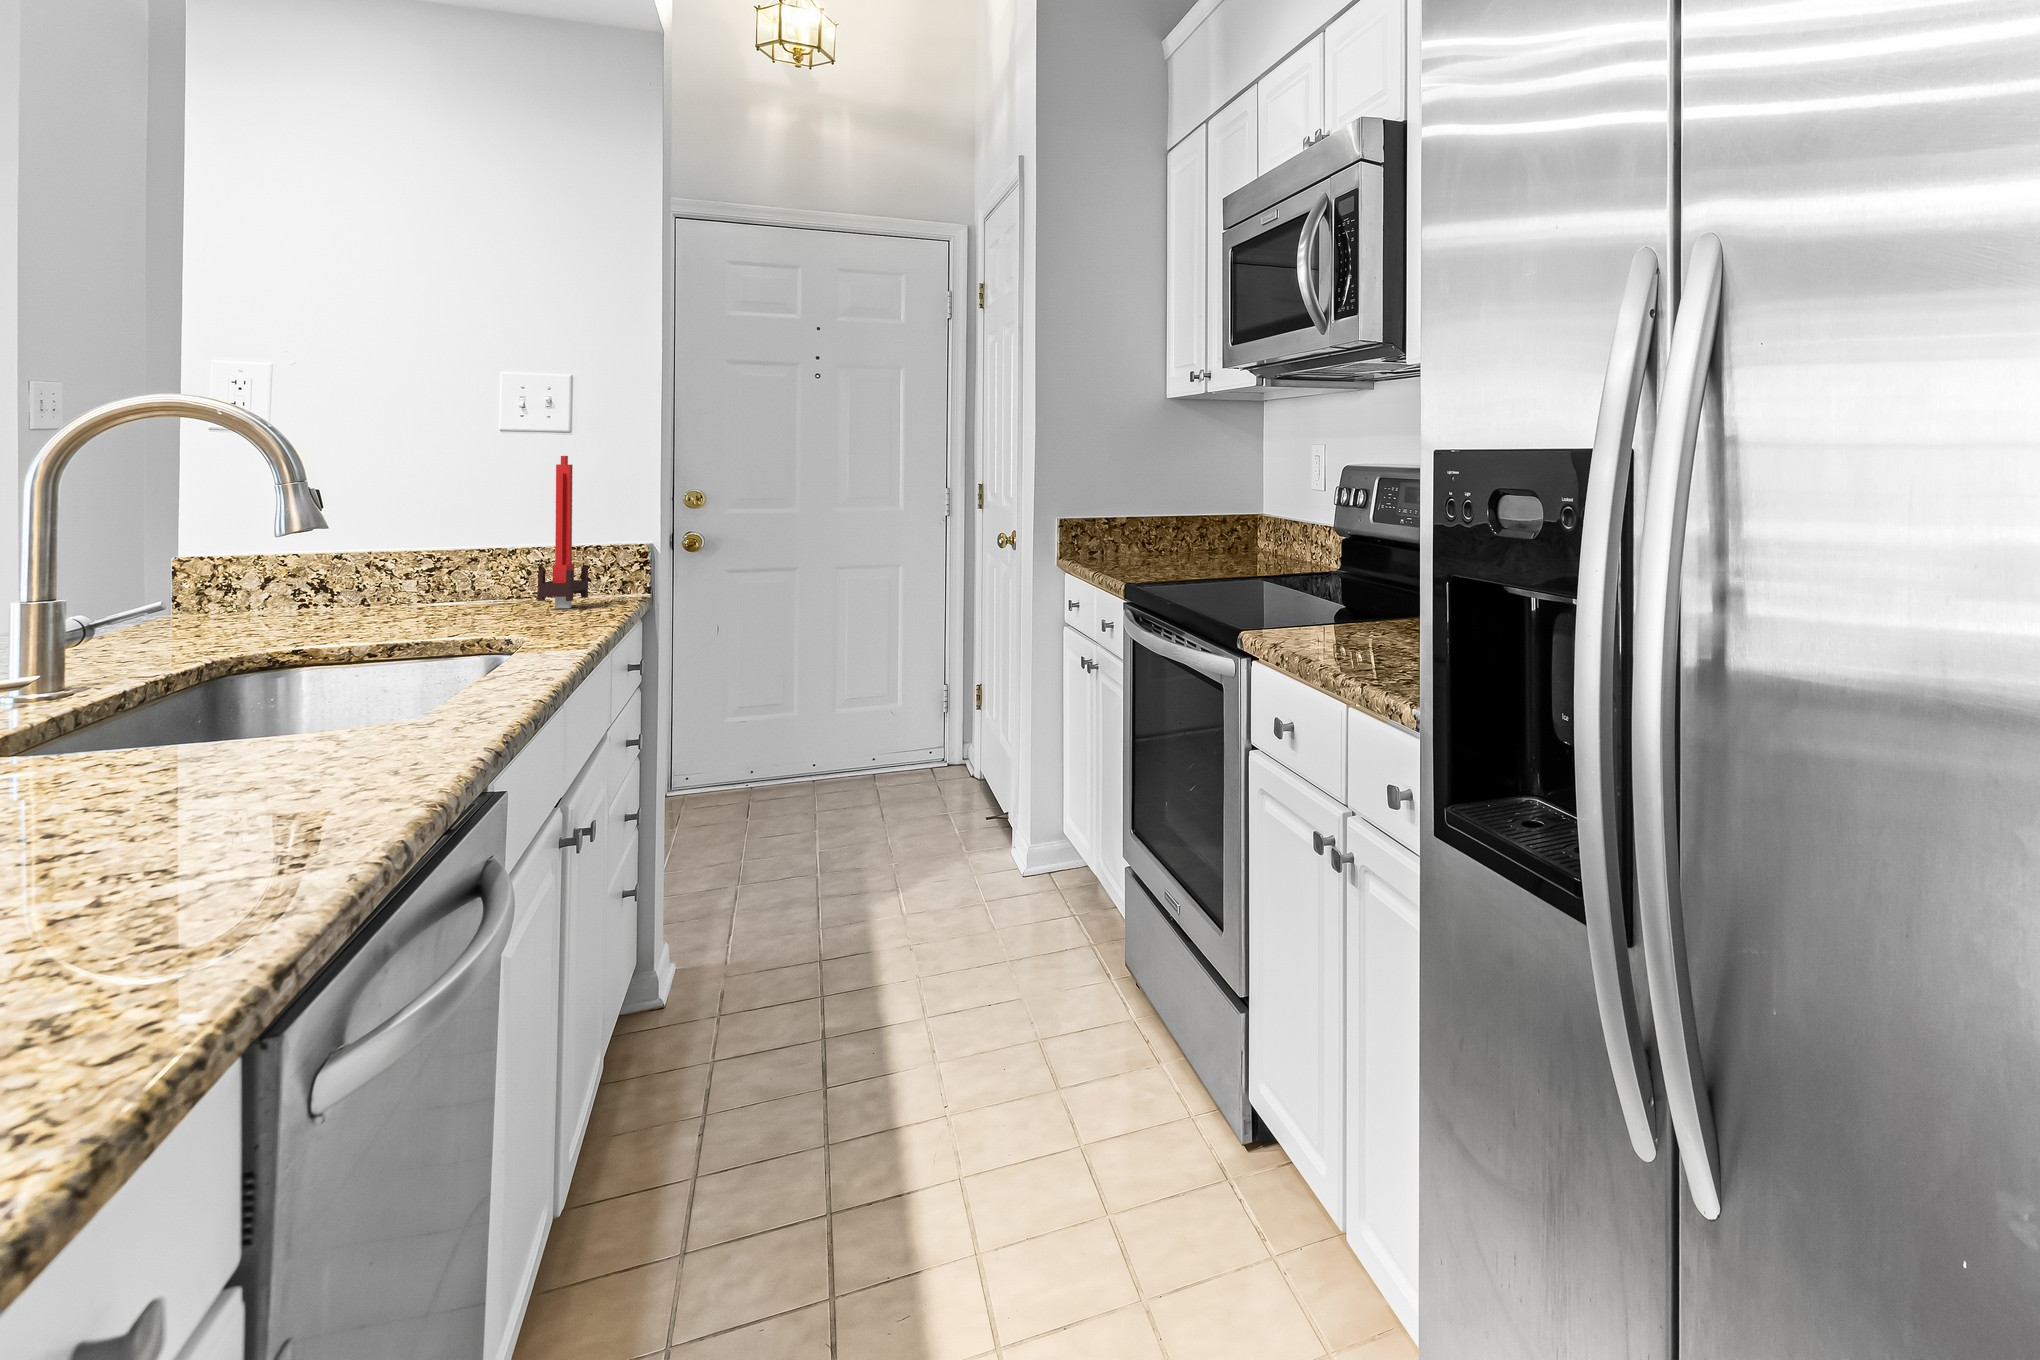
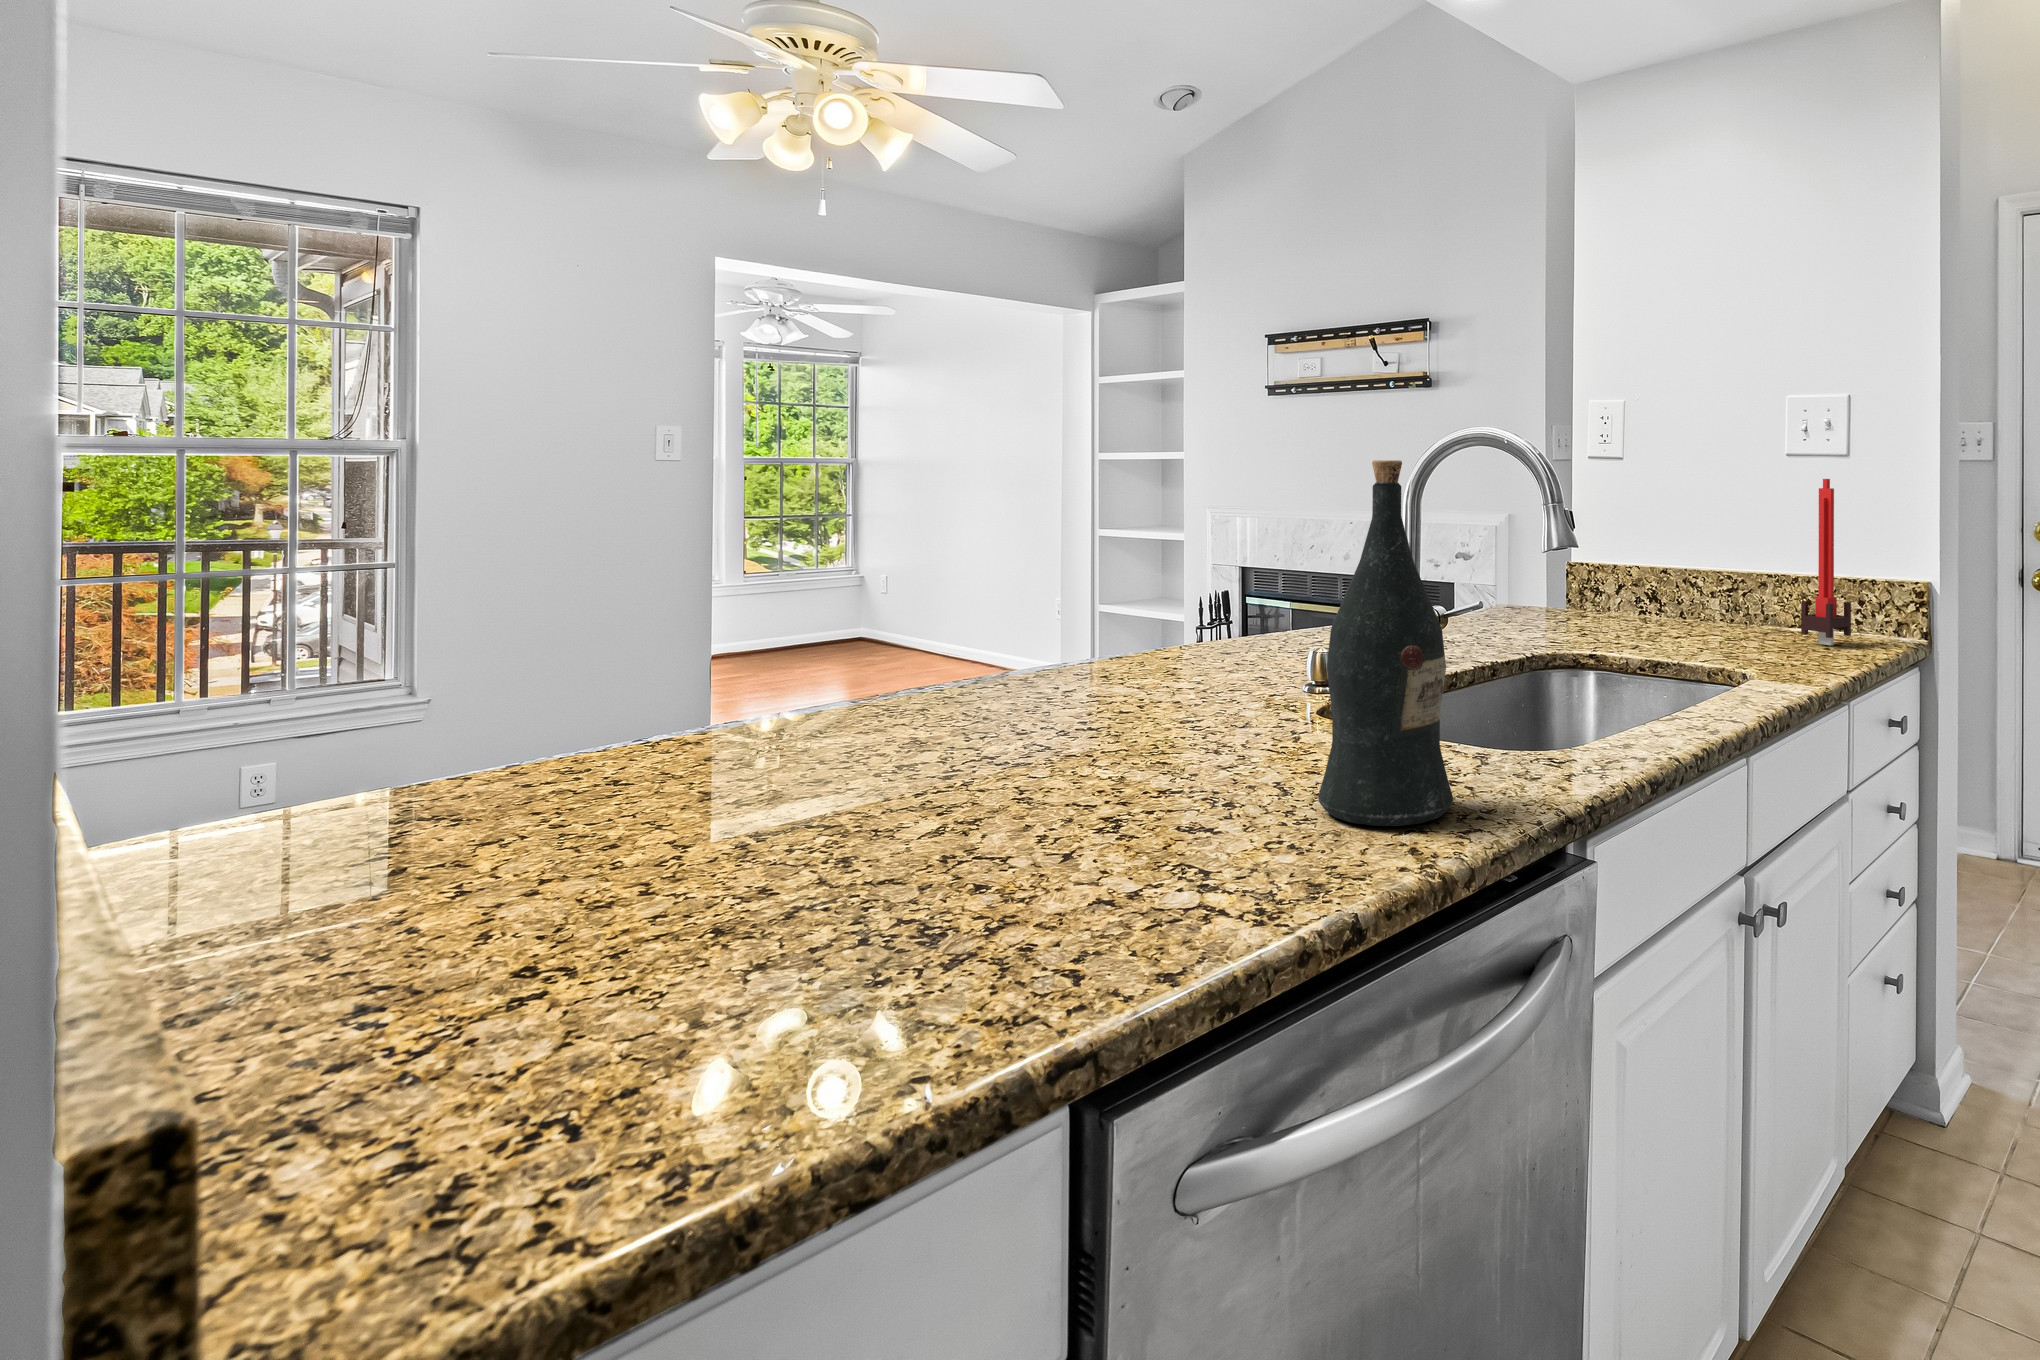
wine bottle: none [172,444,363,821] -> present [1318,460,1453,826]

